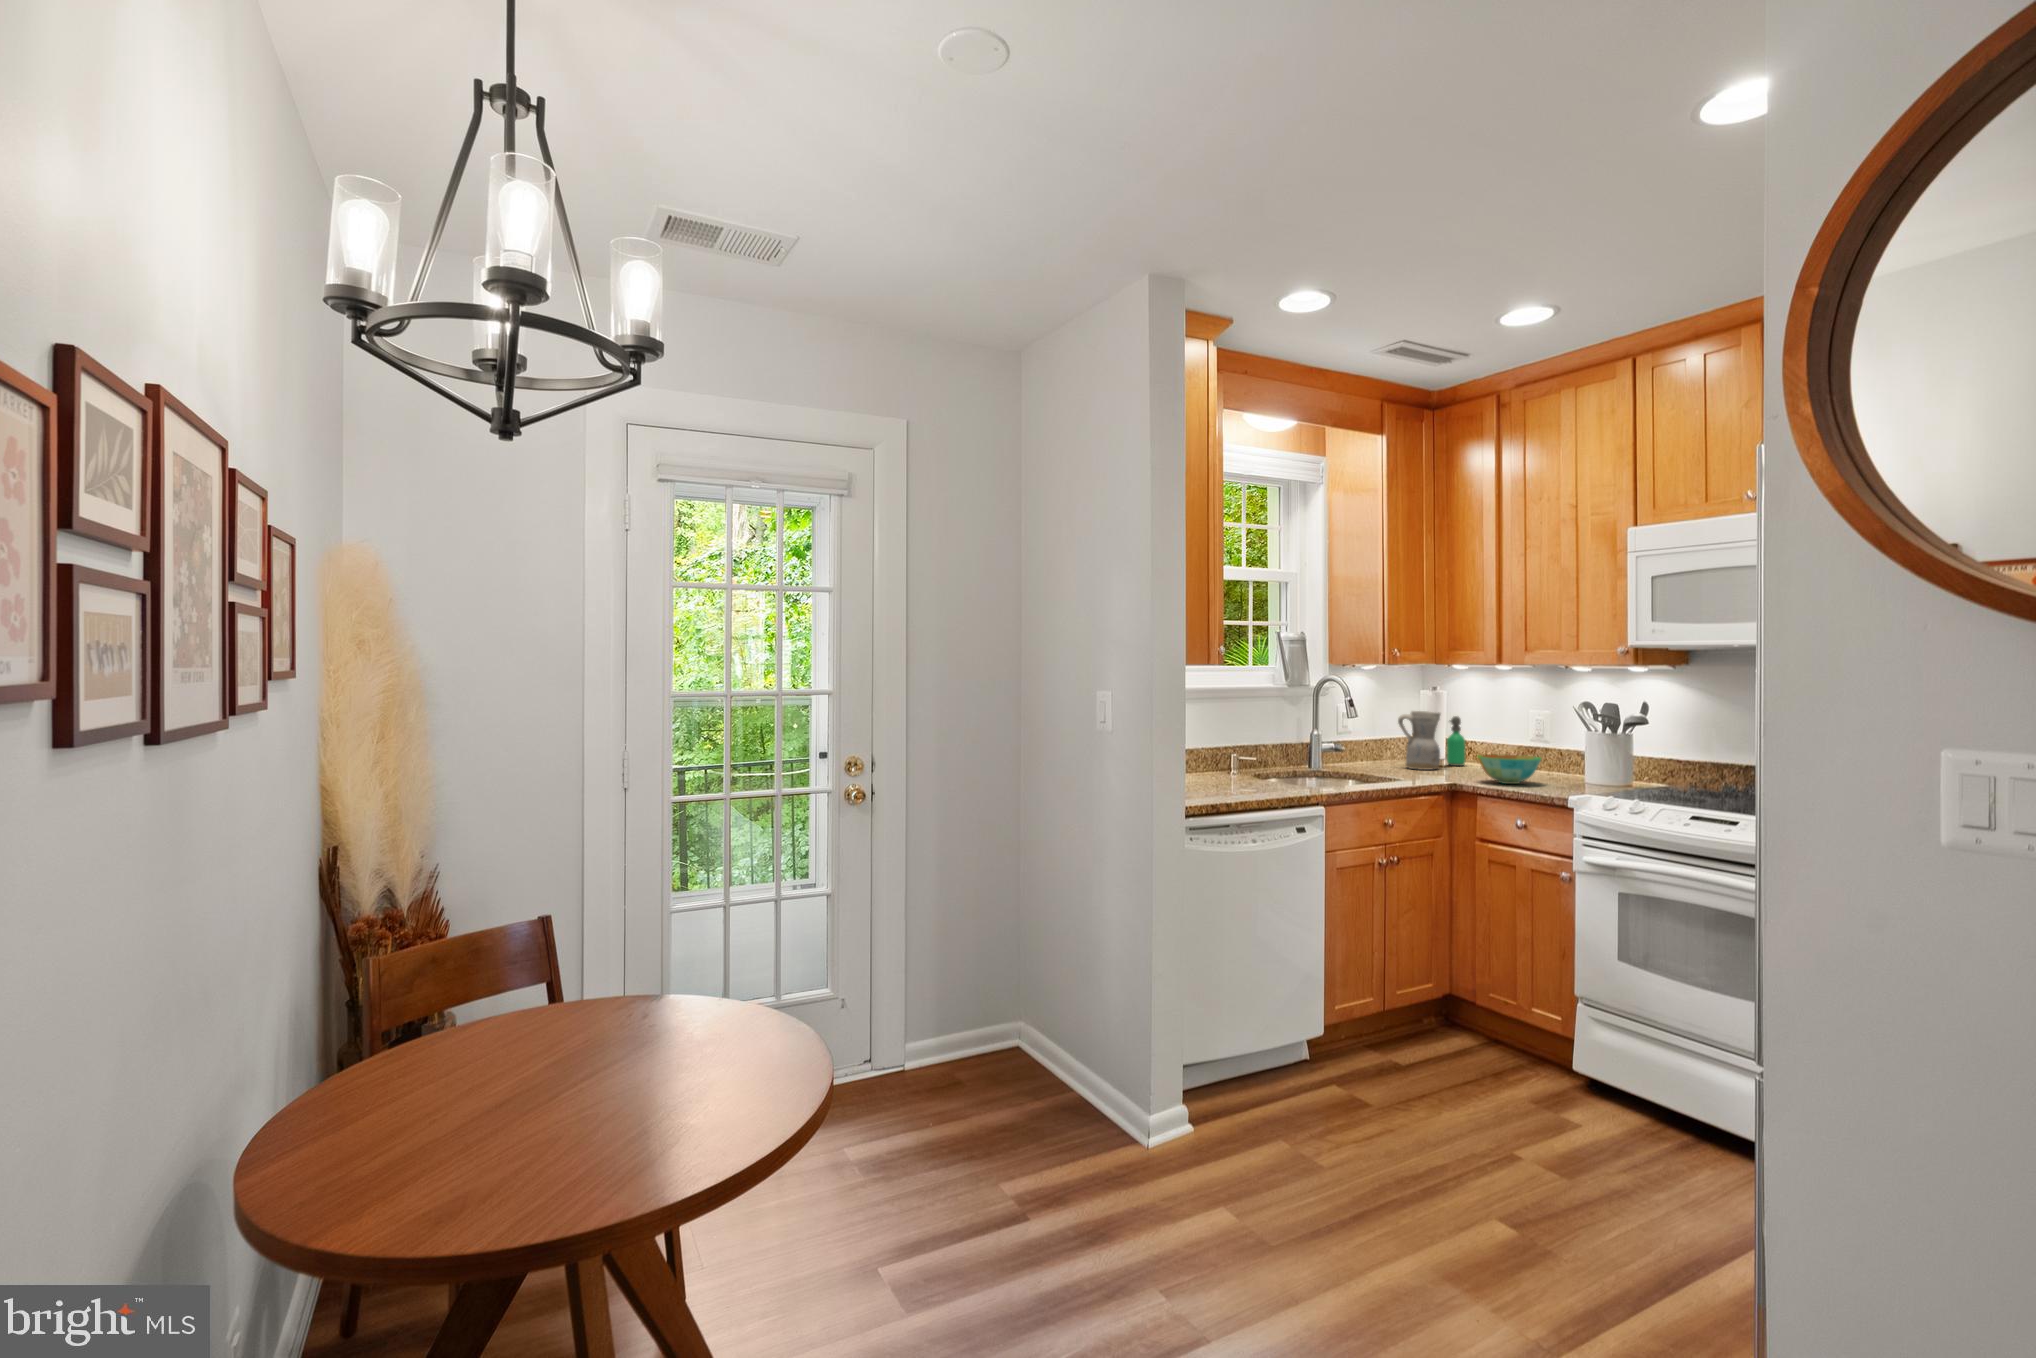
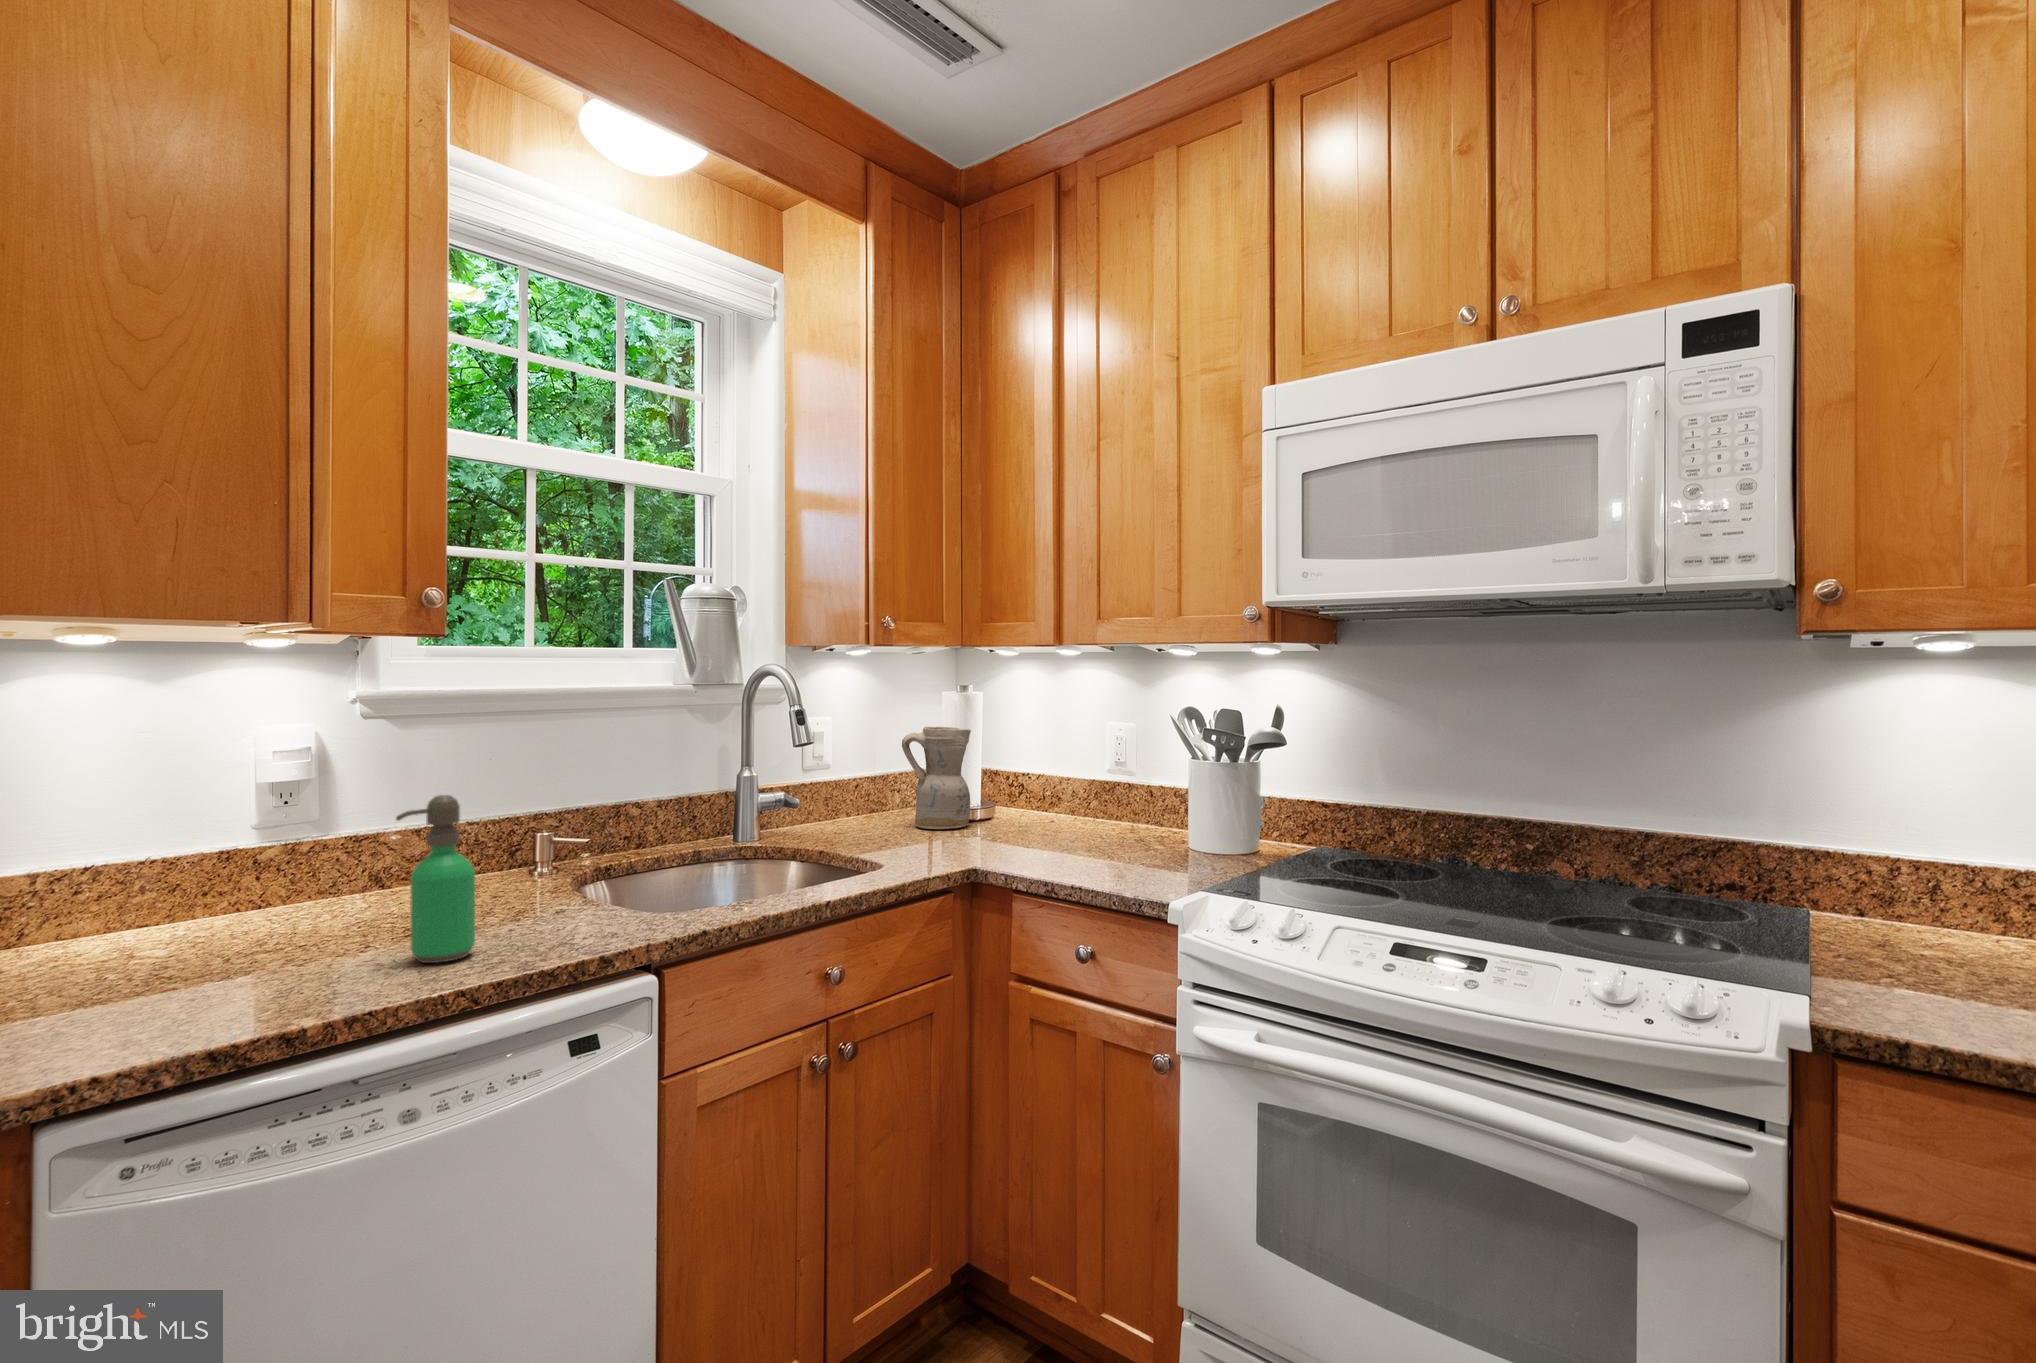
soap dispenser: present [1447,716,1466,766] -> present [396,795,475,963]
bowl: present [1477,755,1541,784] -> none [1016,805,1123,861]

